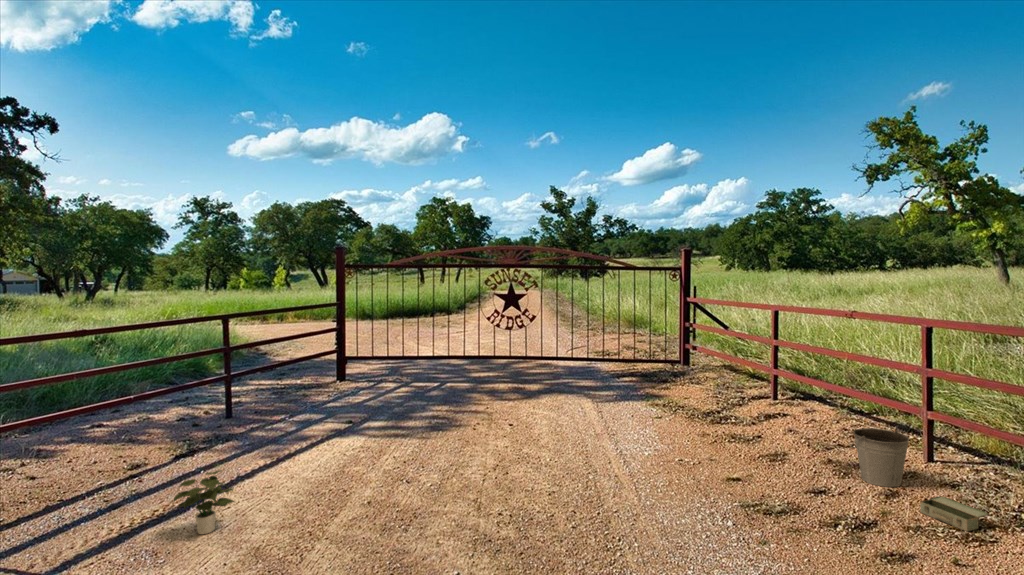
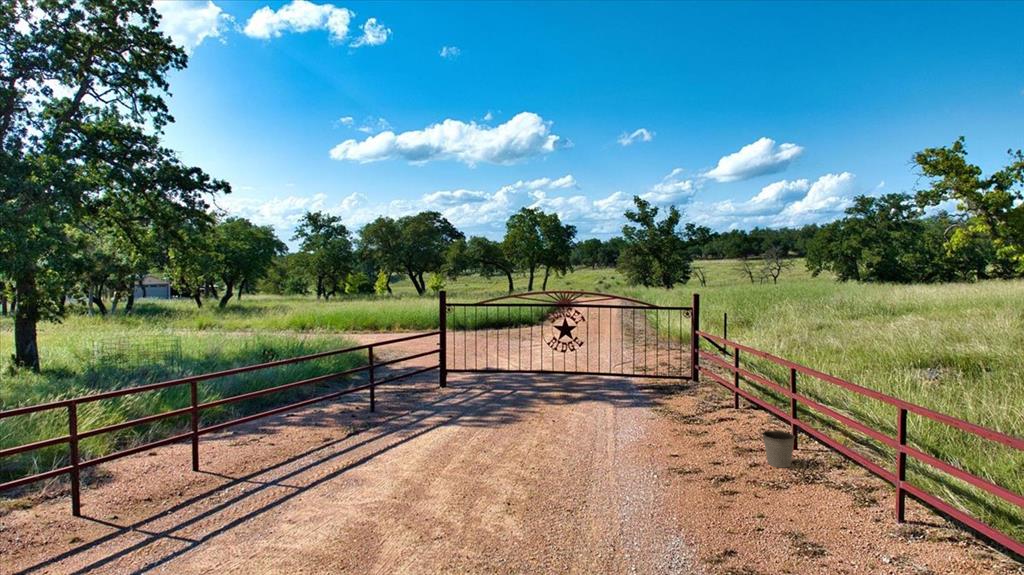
potted plant: present [174,470,234,534] -> none [365,439,395,472]
toolbox: present [920,496,988,531] -> none [785,472,819,491]

